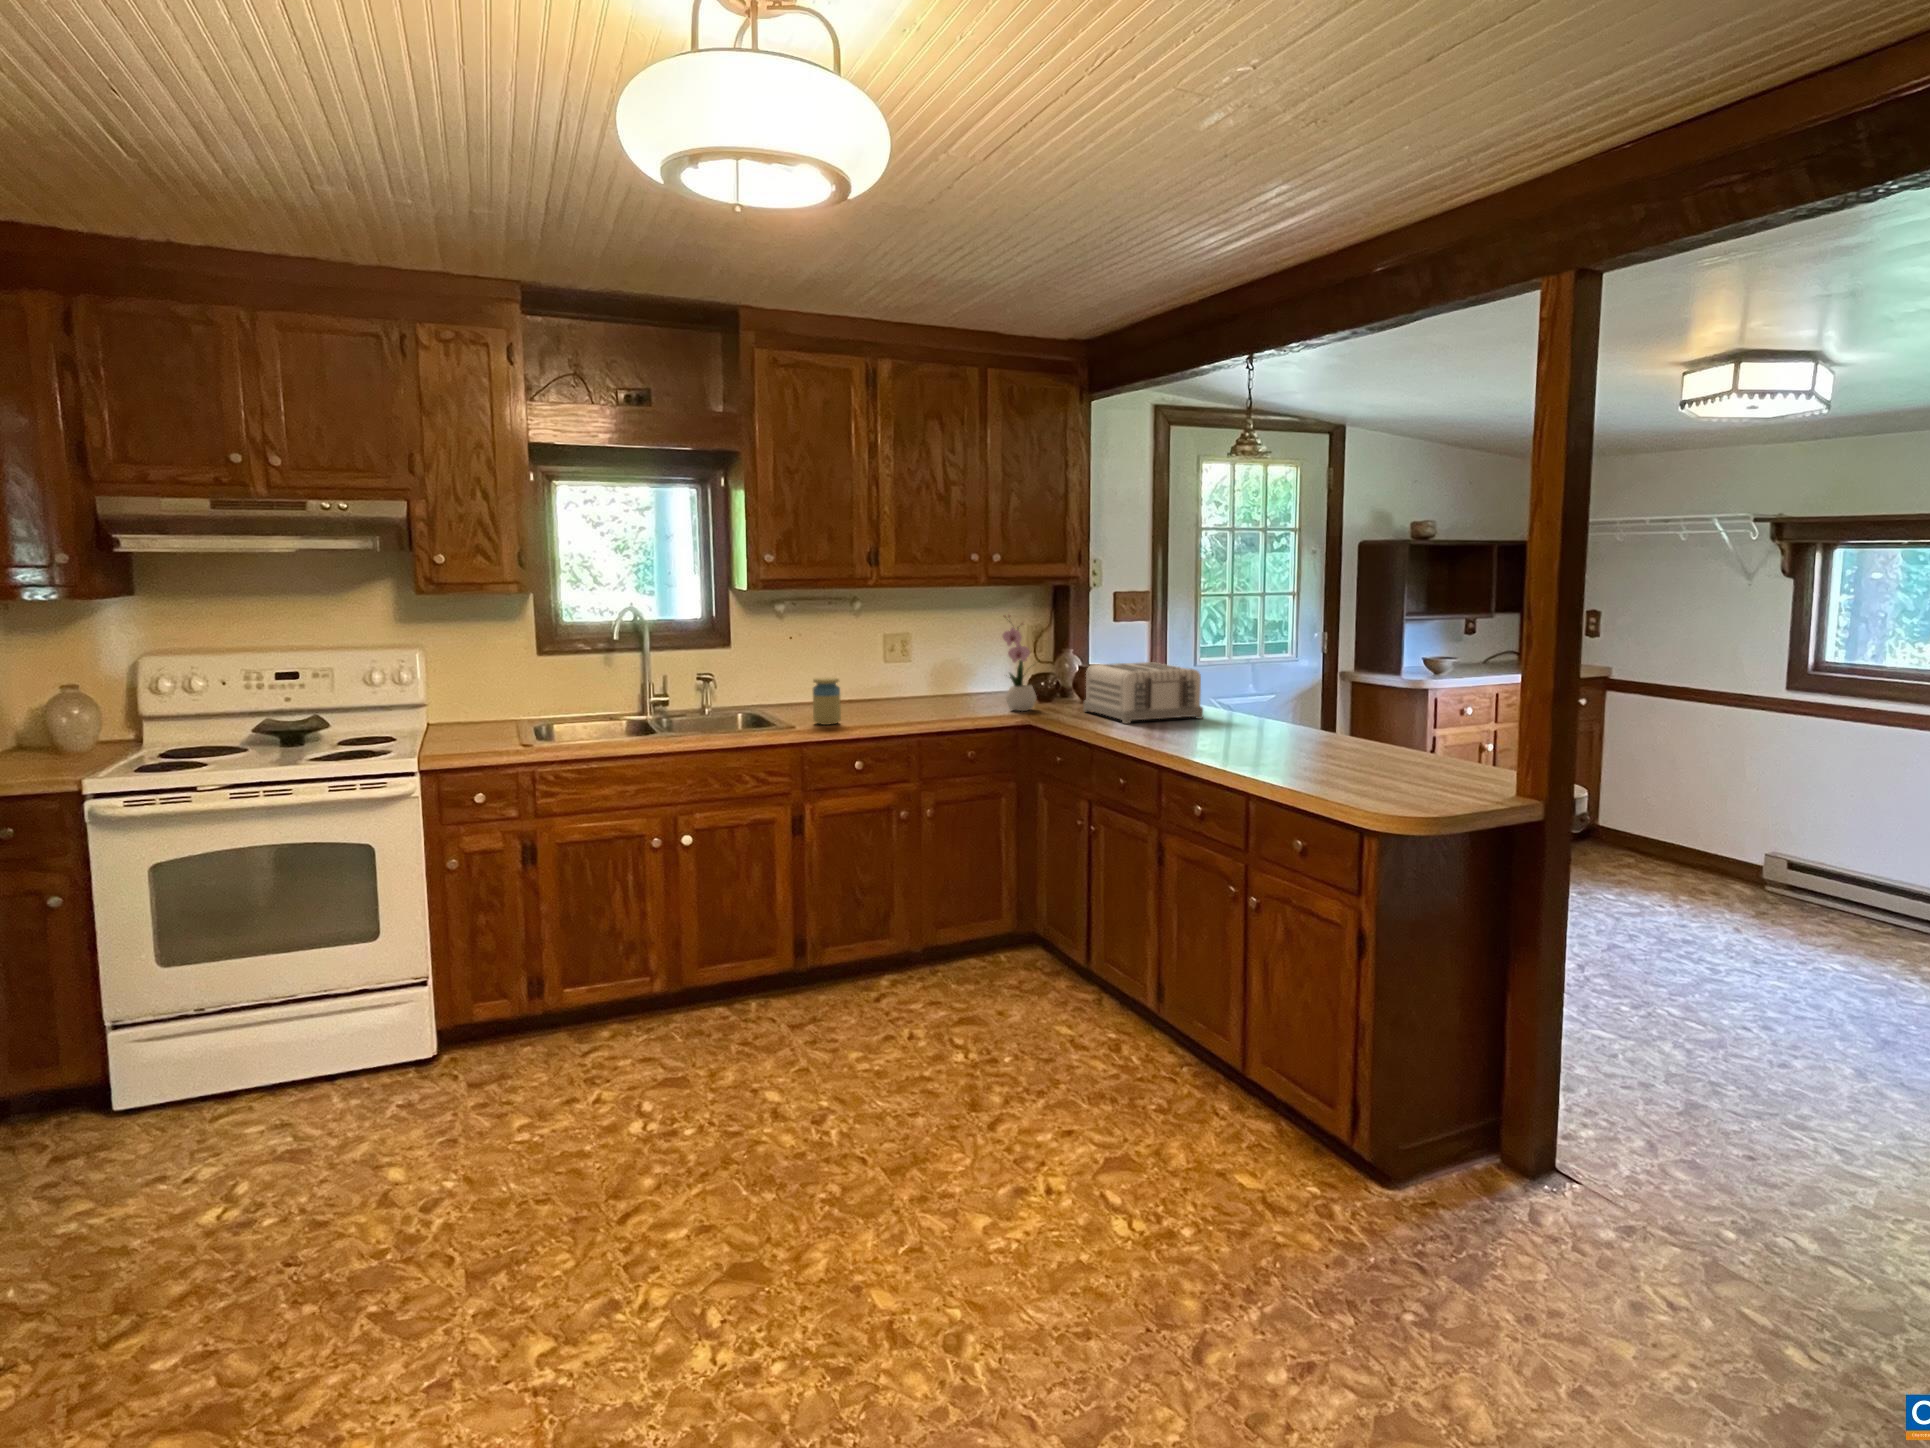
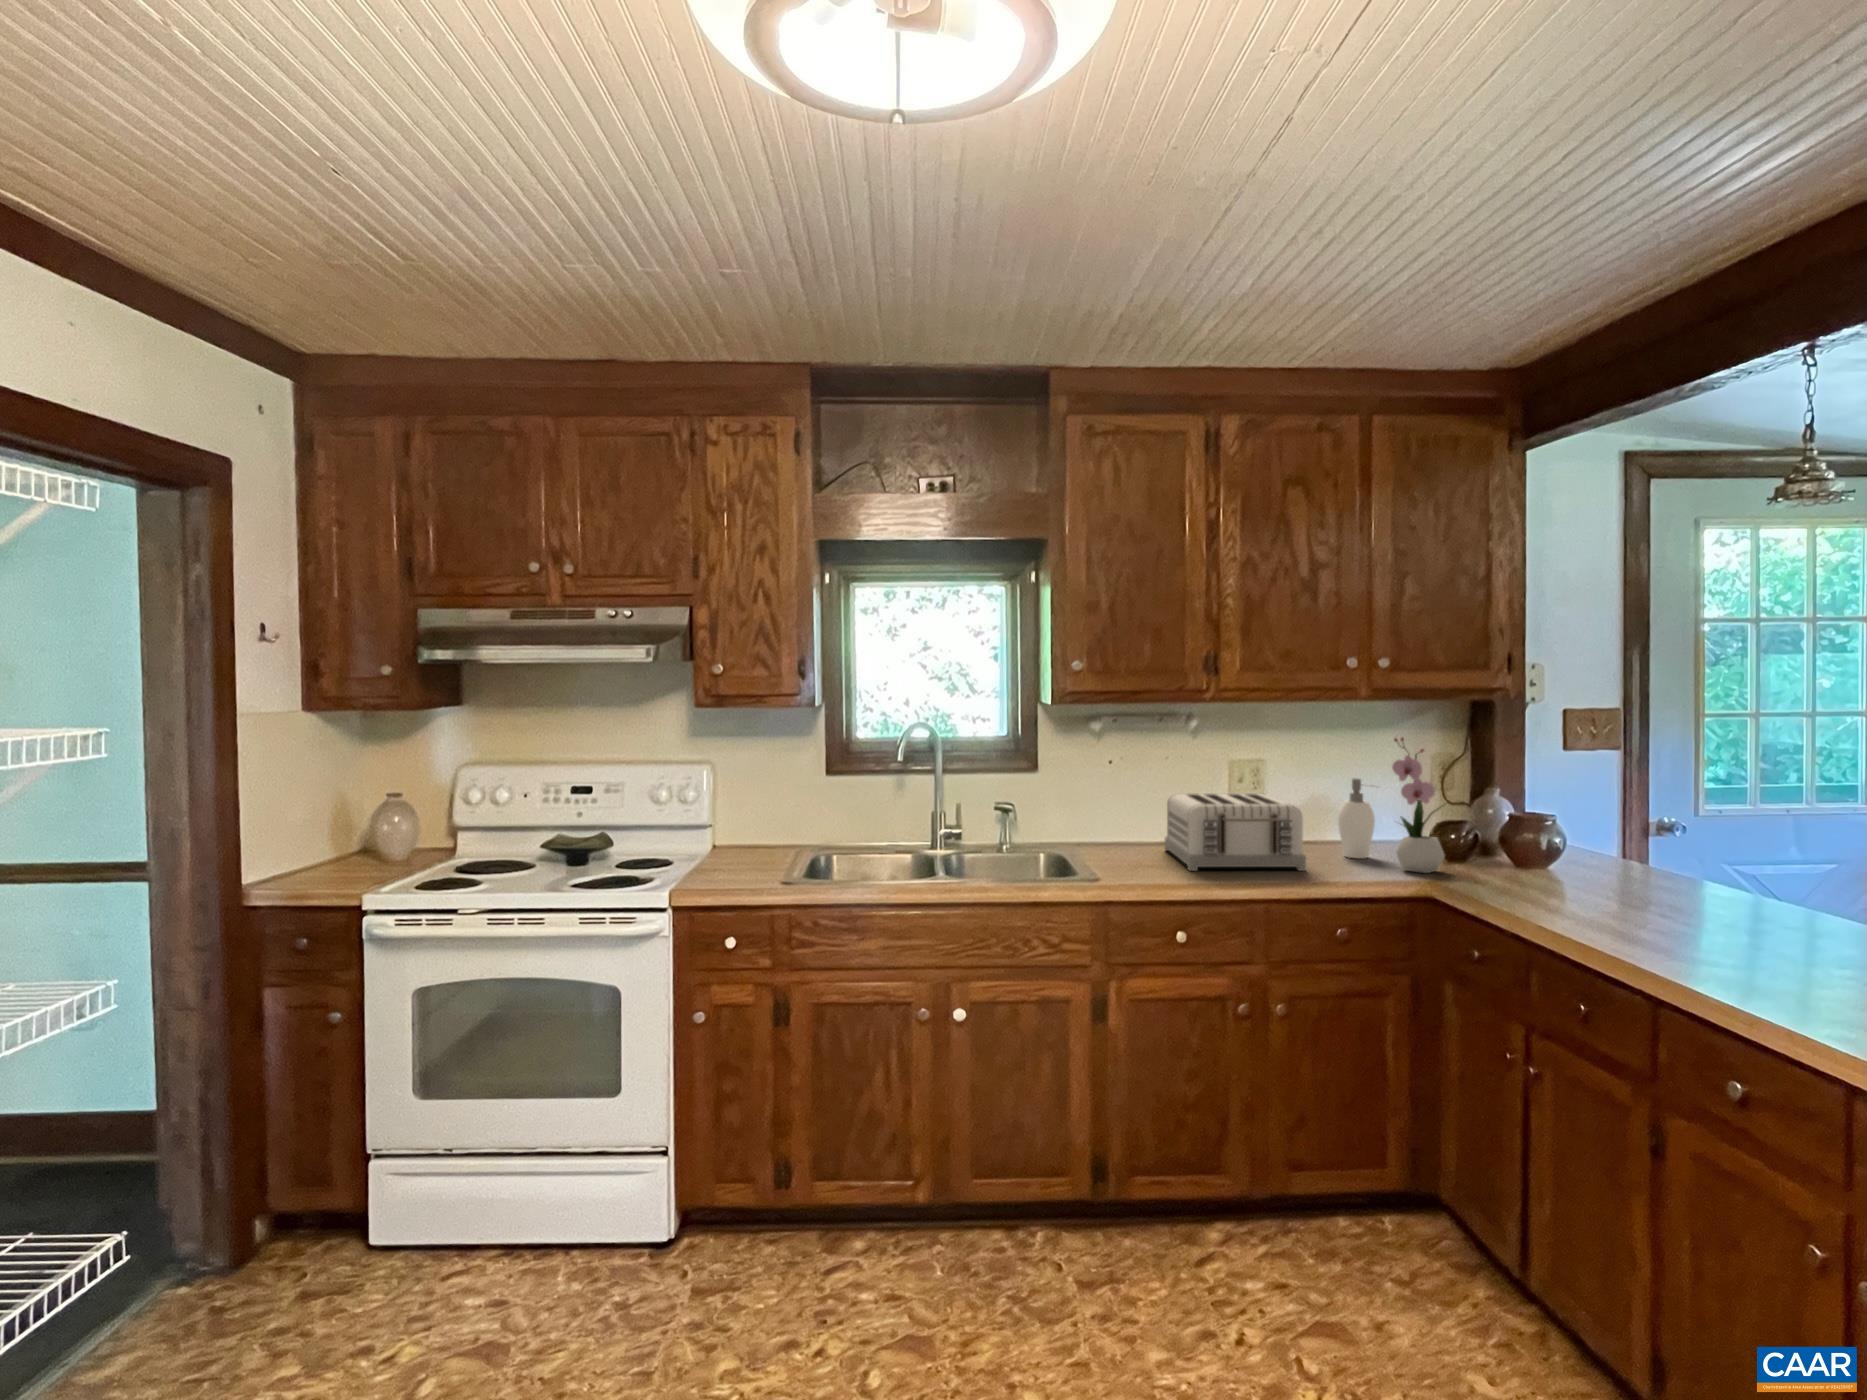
soap dispenser: none [967,646,995,705] -> present [1338,778,1375,858]
toaster: present [1084,662,1203,724] -> present [1165,793,1306,871]
jar: present [813,678,841,725] -> none [1126,815,1162,877]

